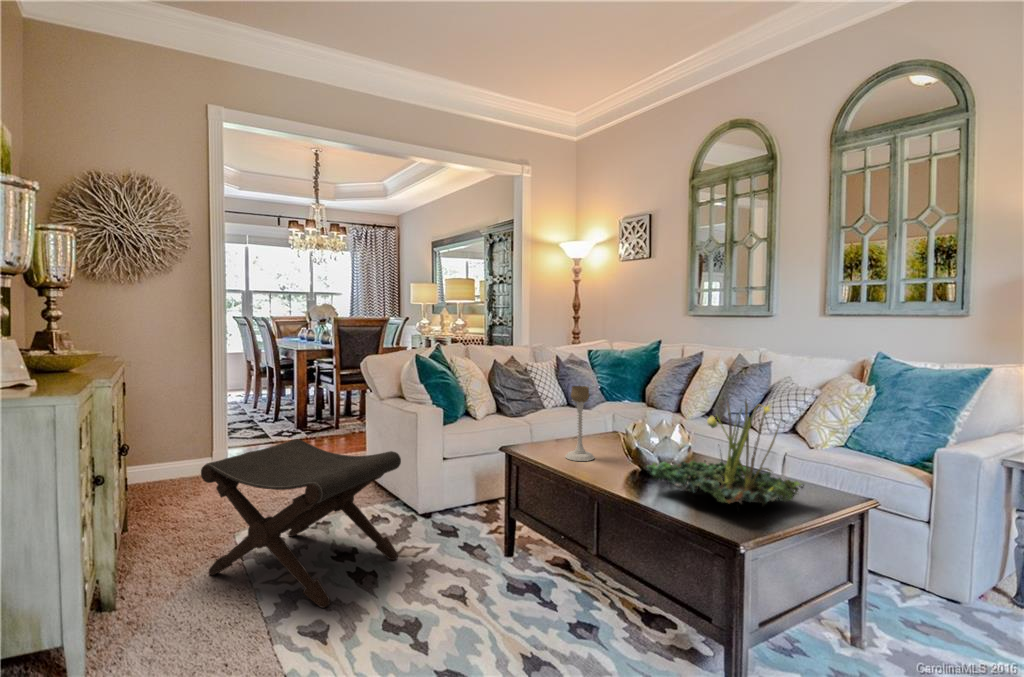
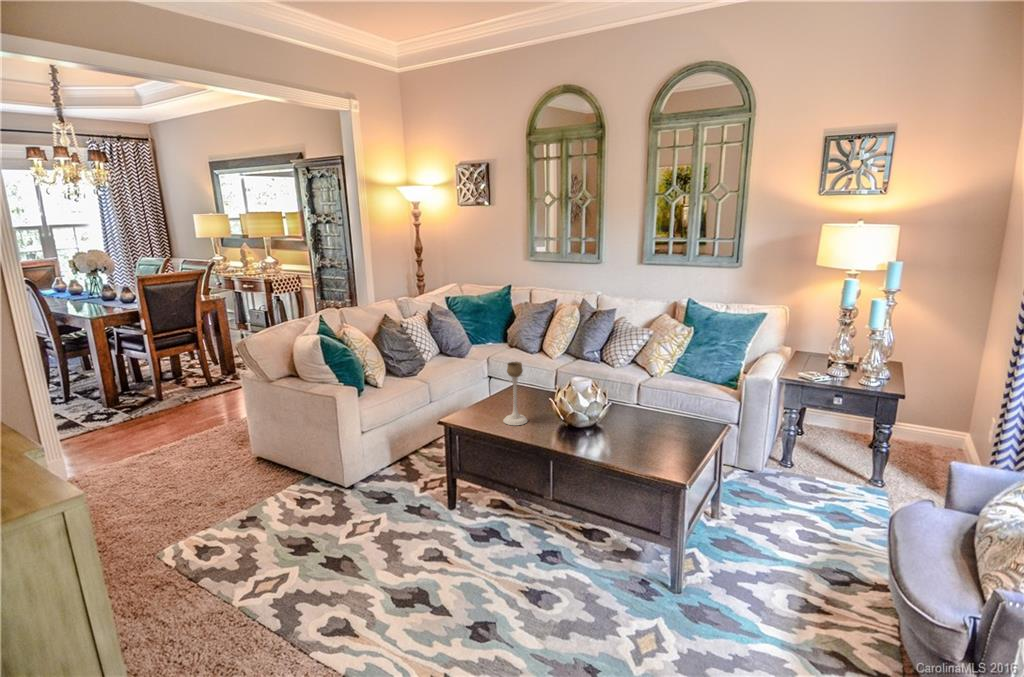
plant: present [647,400,804,506] -> none [593,369,696,457]
footstool: present [201,439,401,608] -> none [144,445,358,609]

